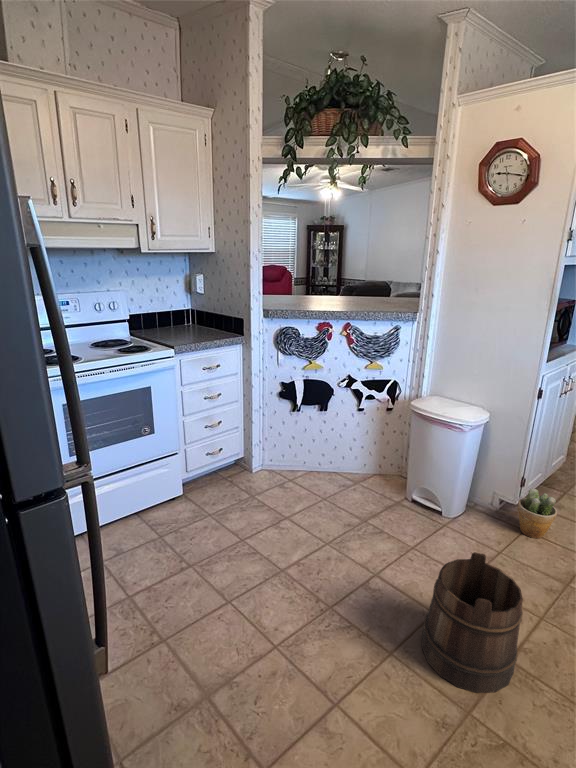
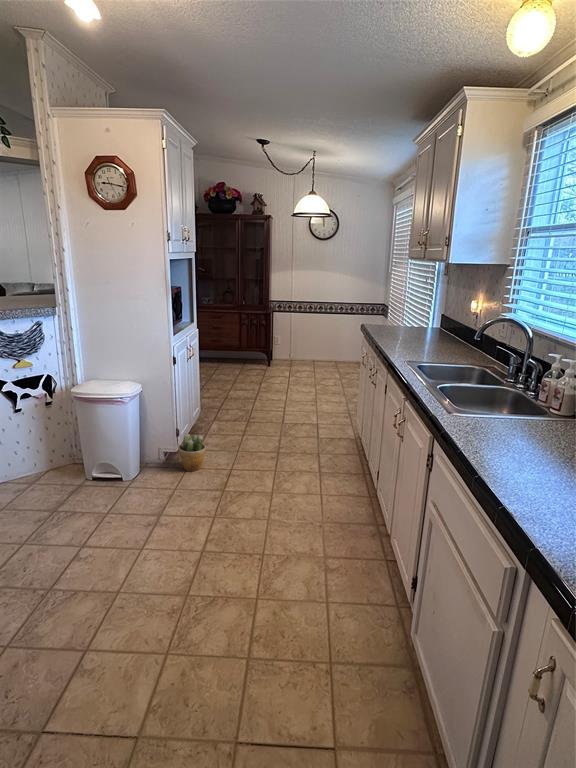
bucket: present [421,552,523,693] -> none [138,485,208,586]

